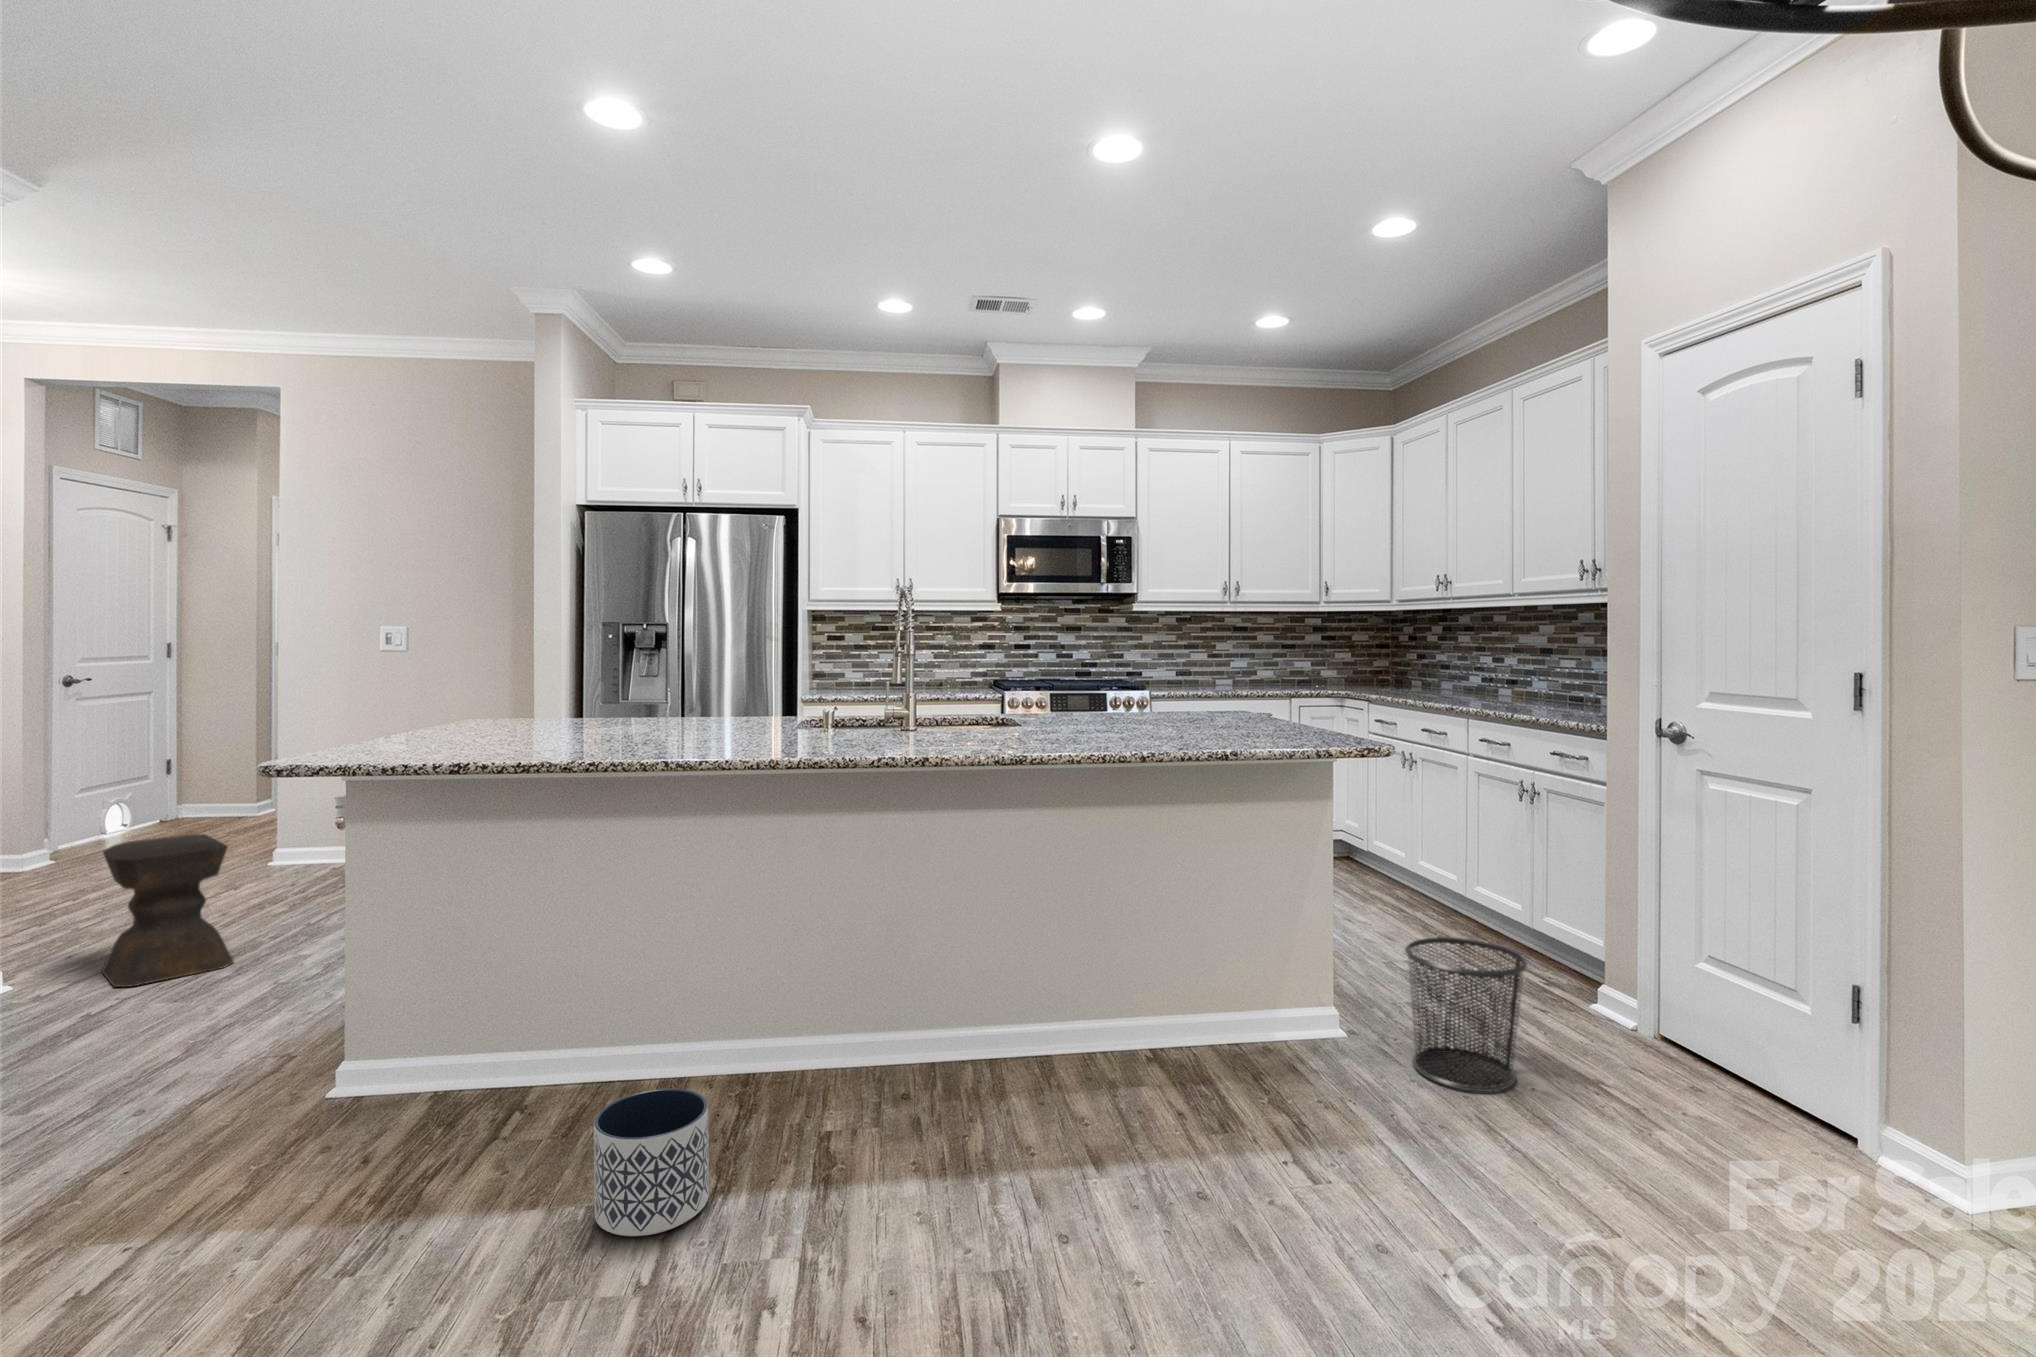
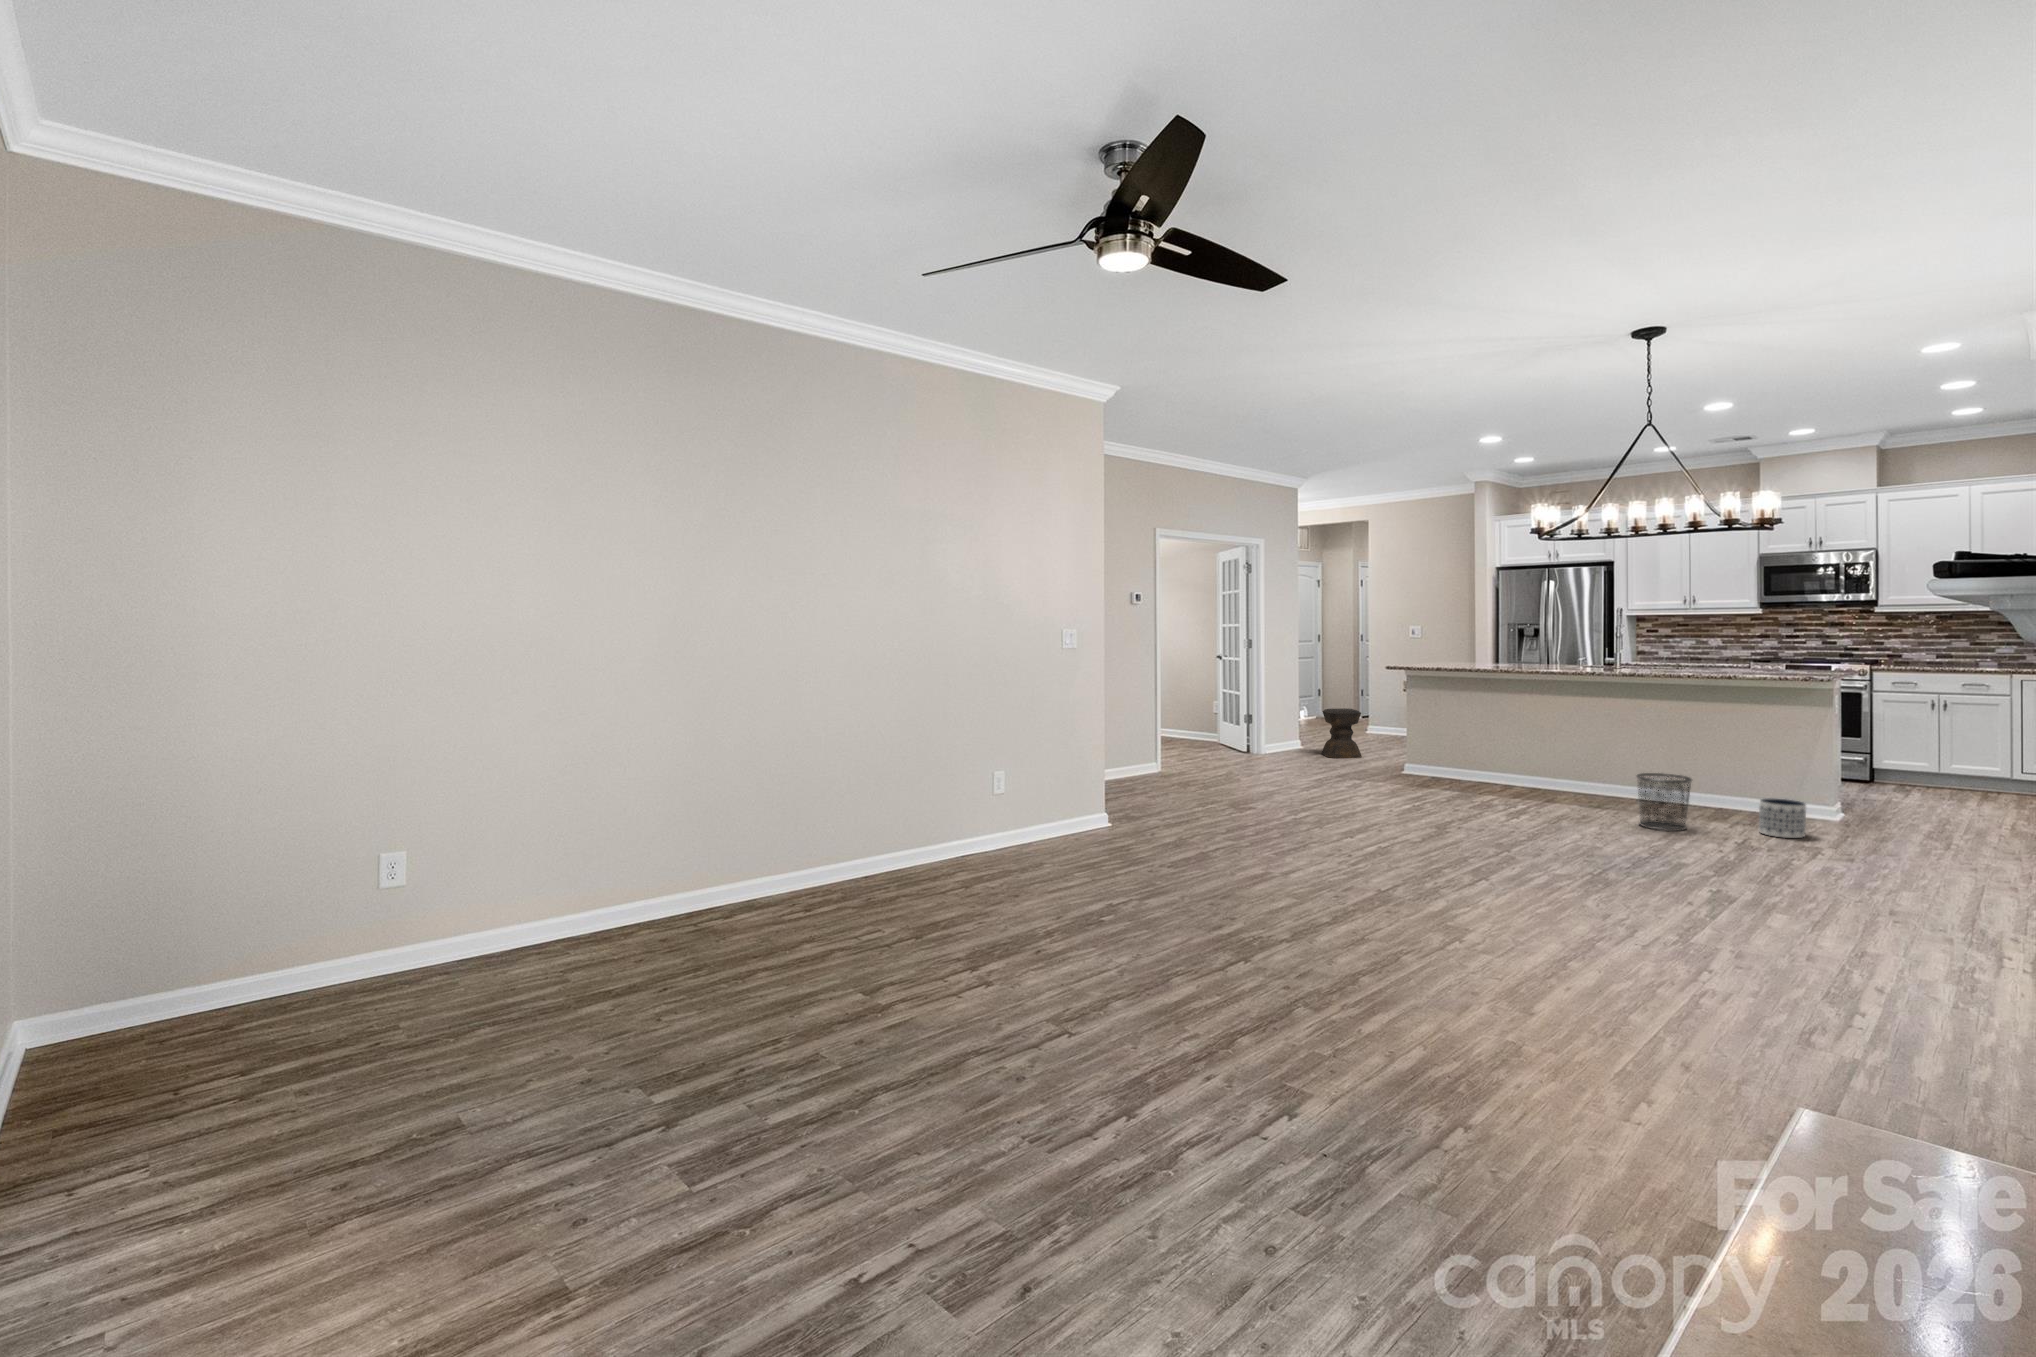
waste bin: present [1405,937,1527,1092] -> present [1637,773,1692,831]
planter: present [594,1088,709,1236] -> present [1759,799,1806,838]

